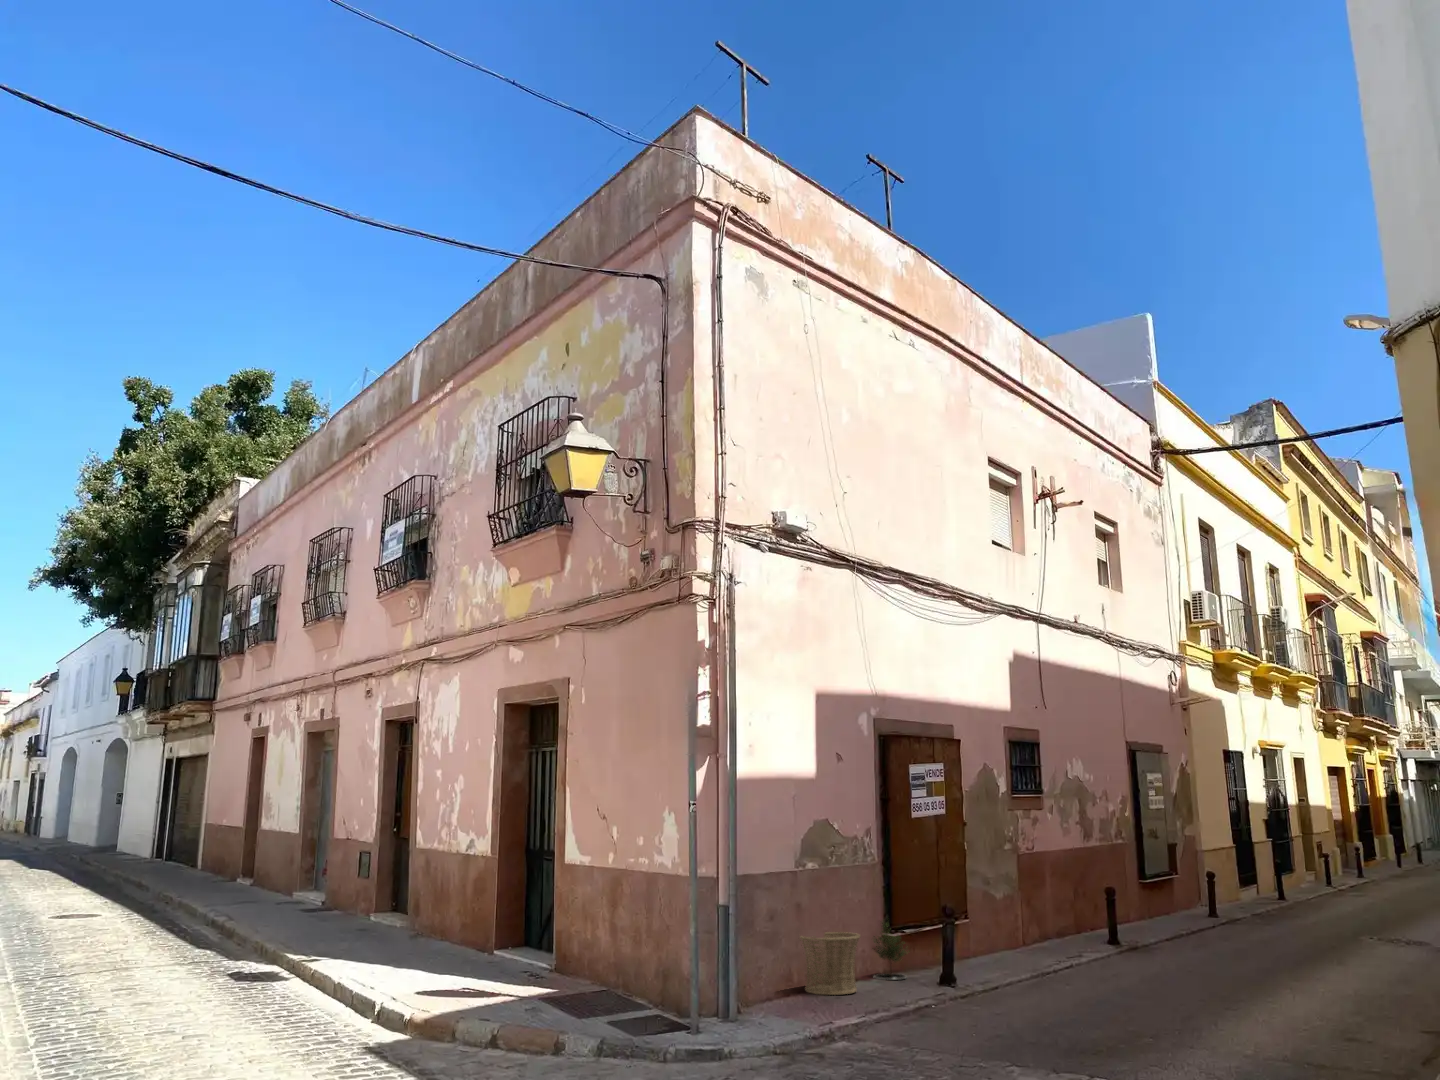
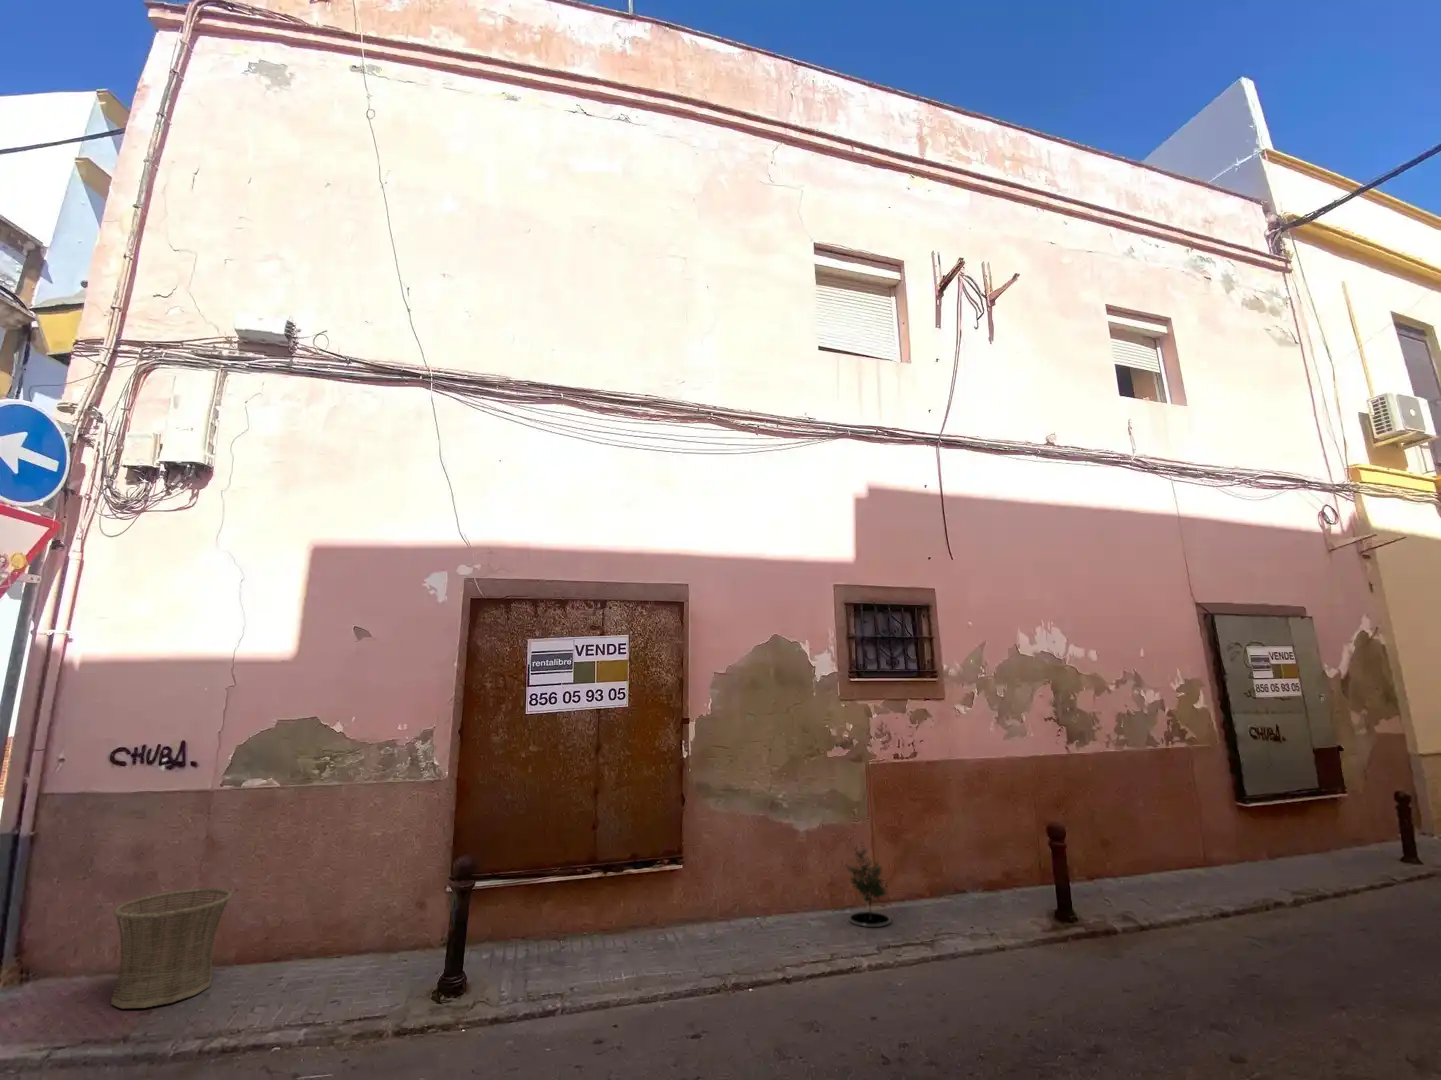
potted tree: present [874,922,906,980] -> present [848,846,891,927]

